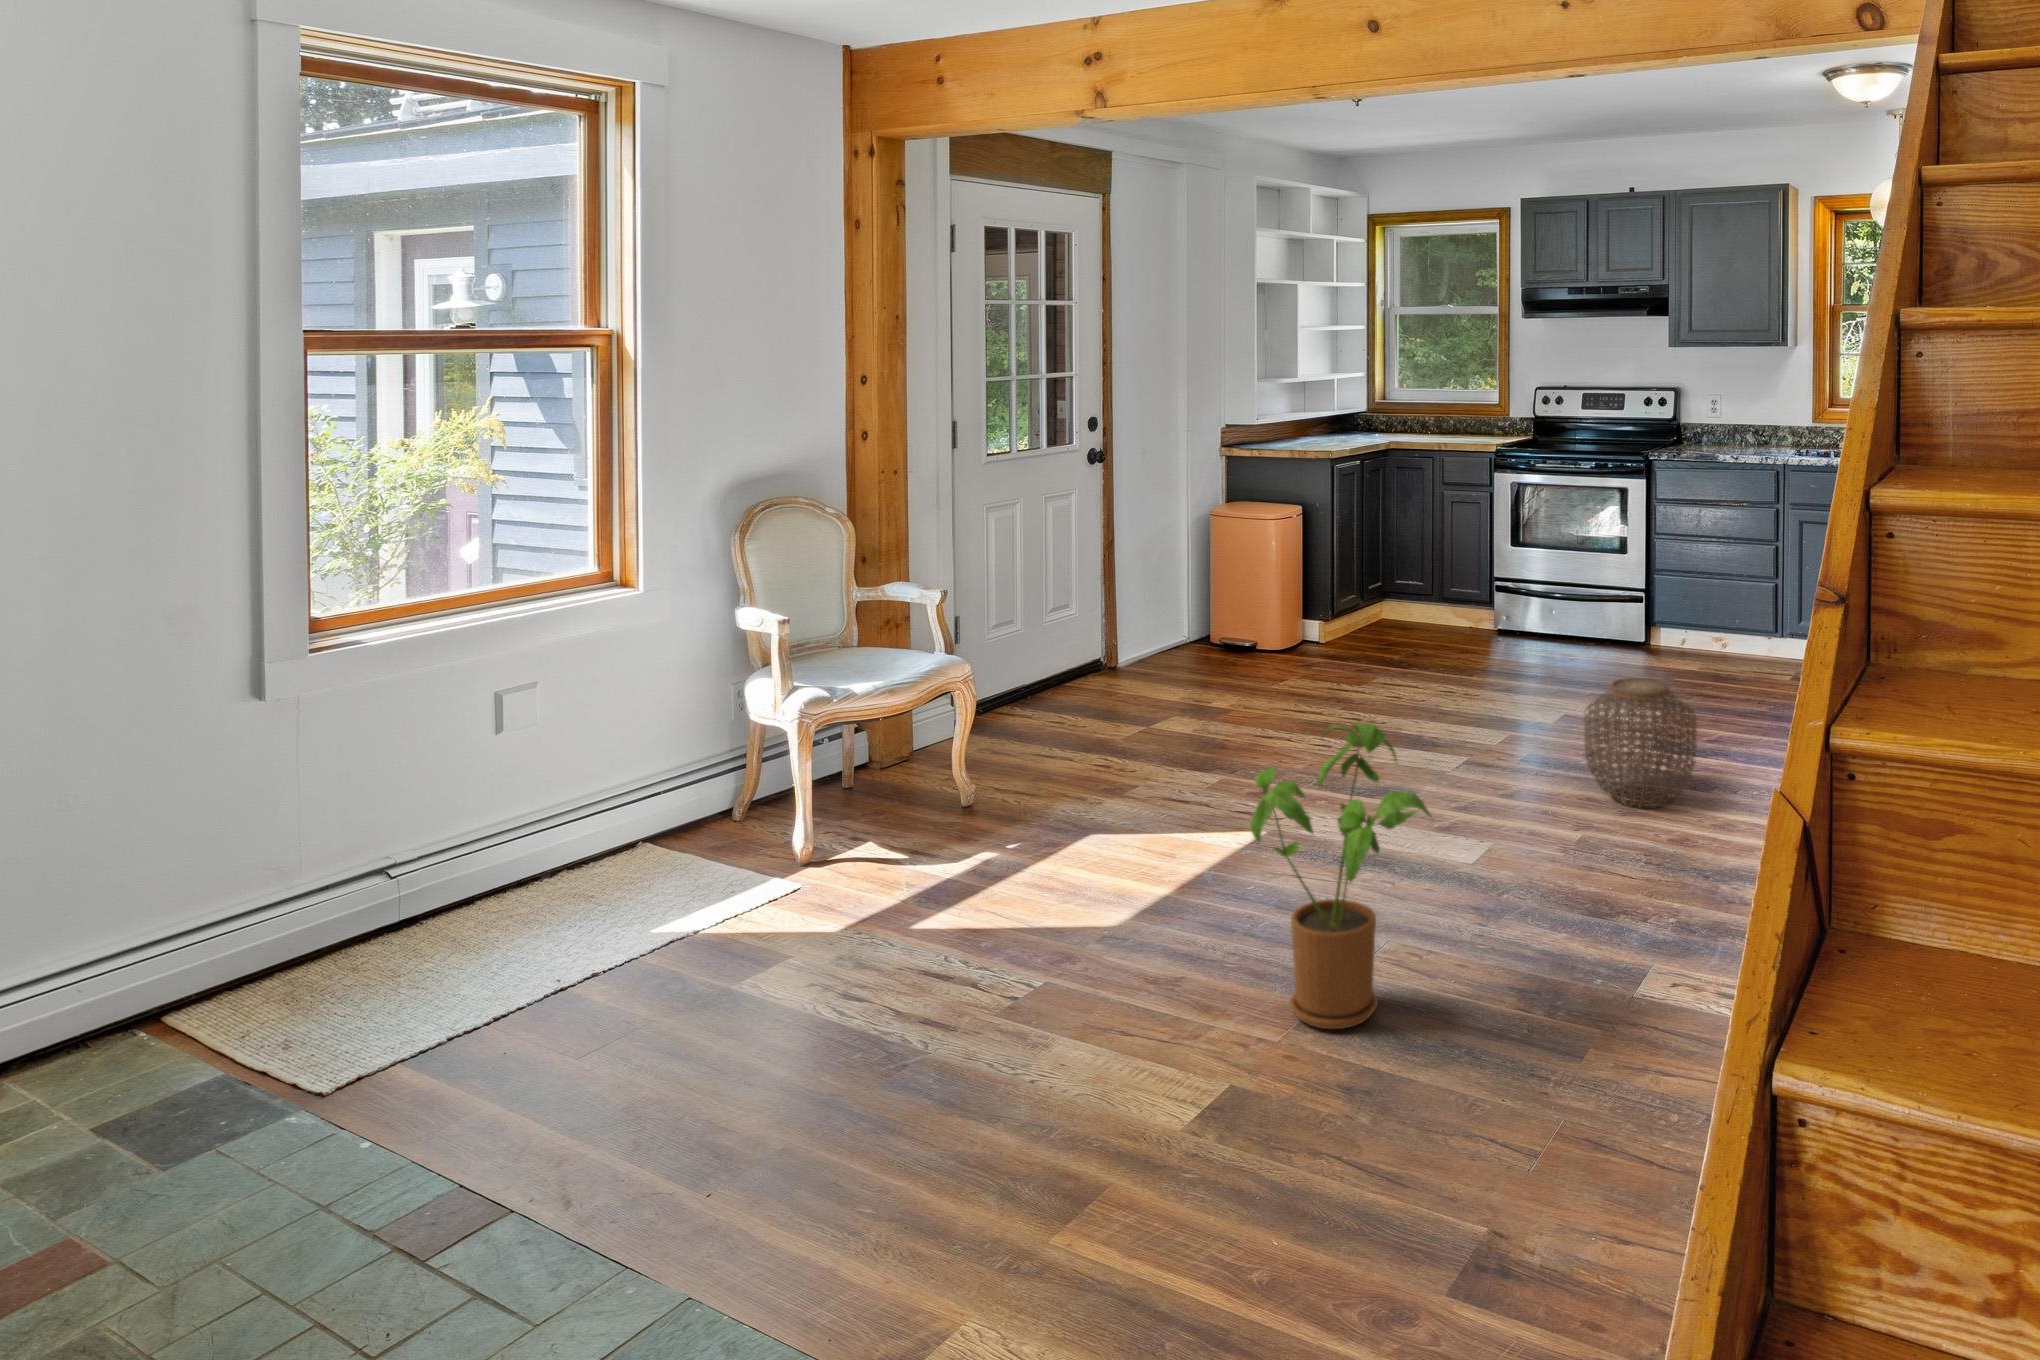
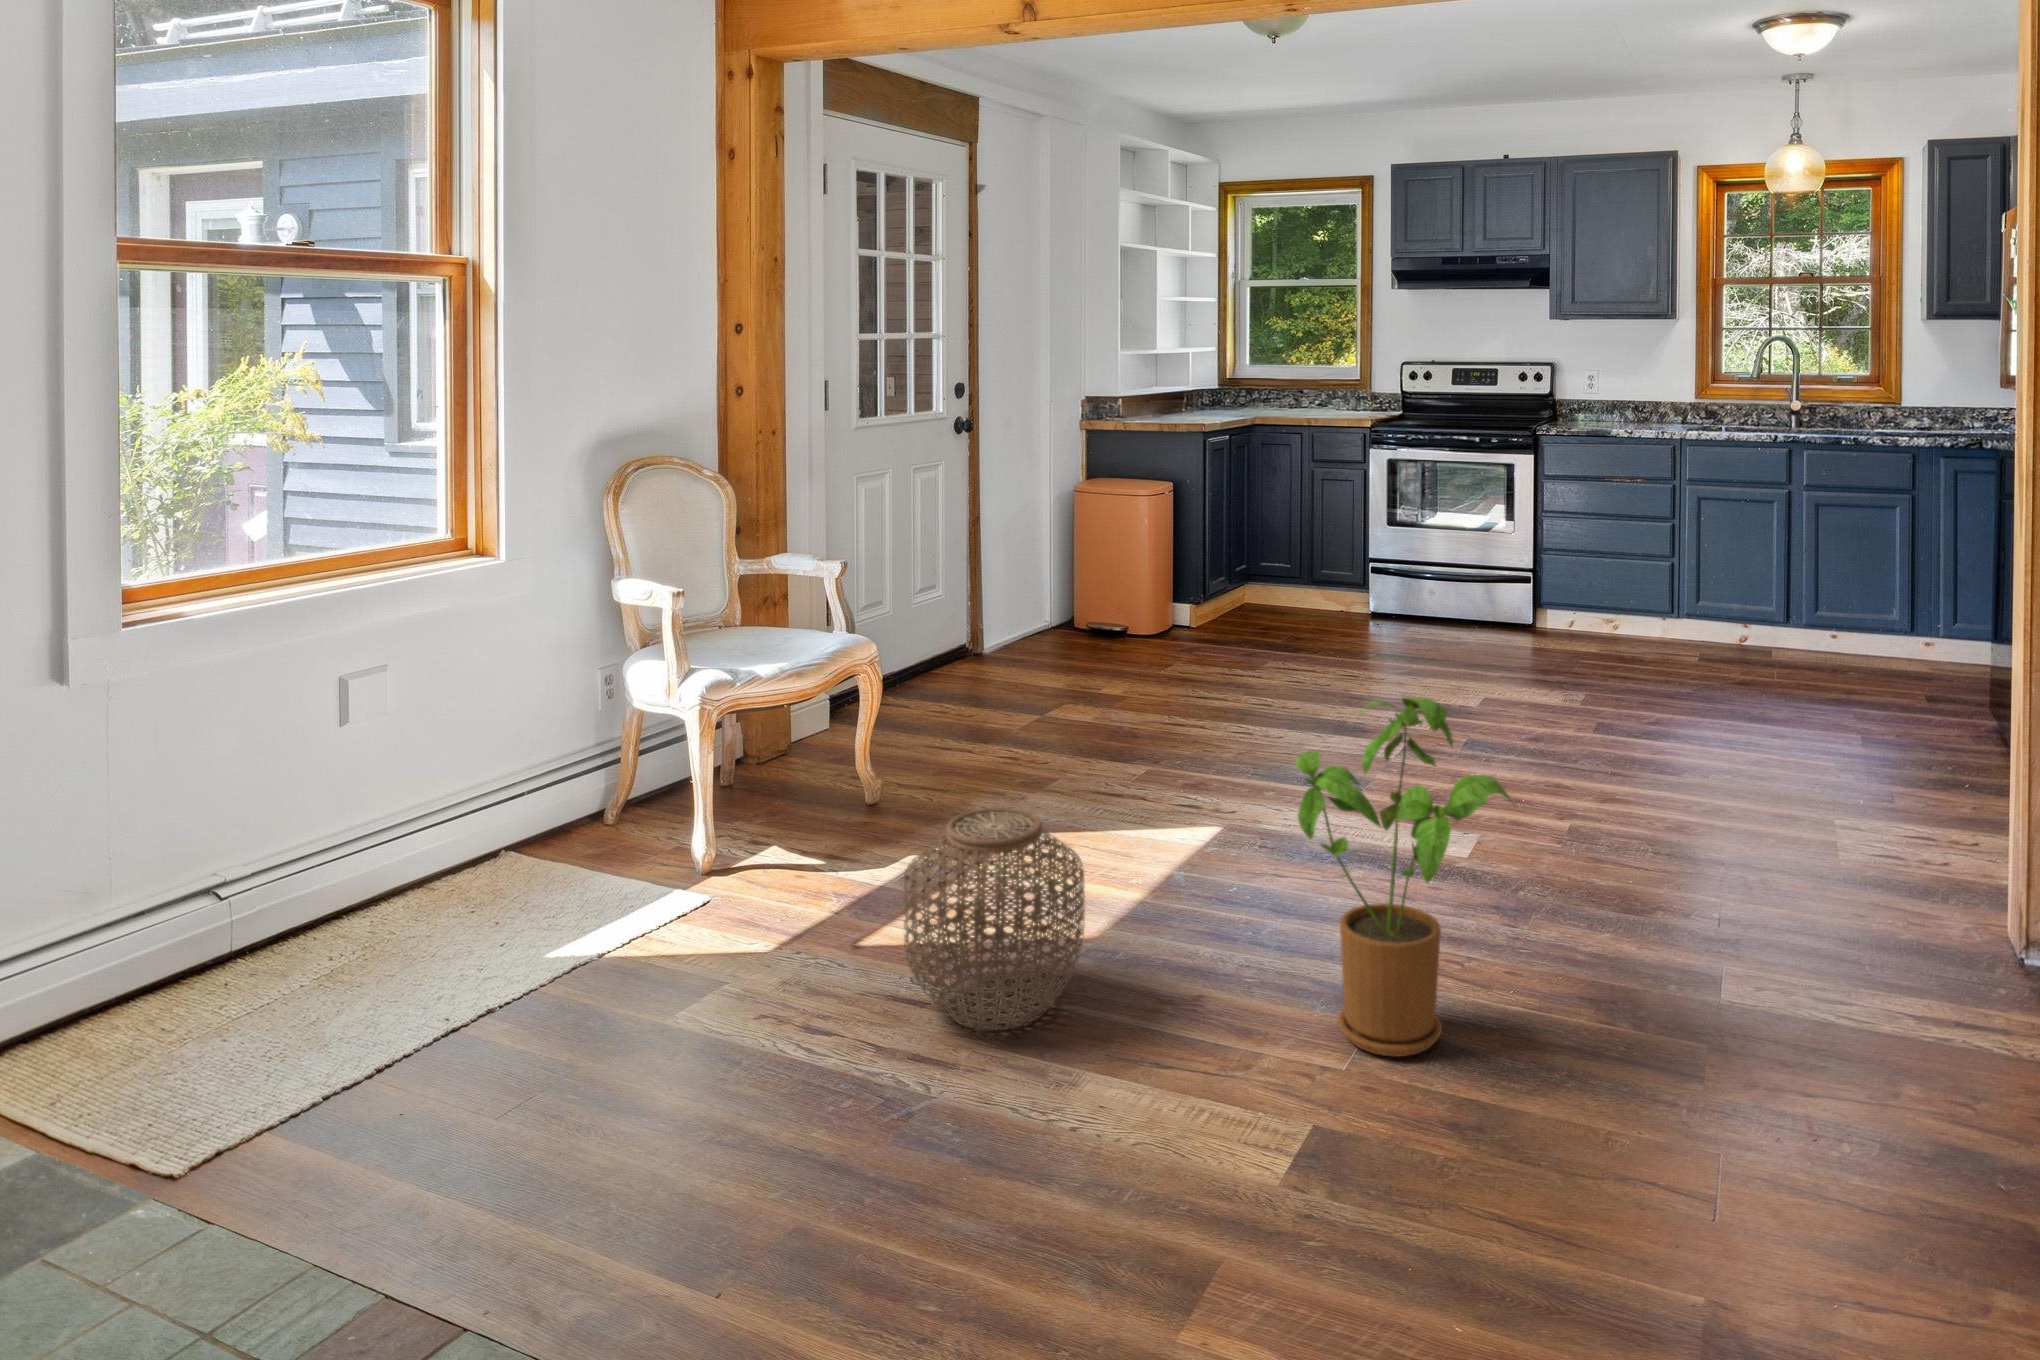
woven basket: present [1585,678,1696,808] -> present [904,808,1085,1030]

